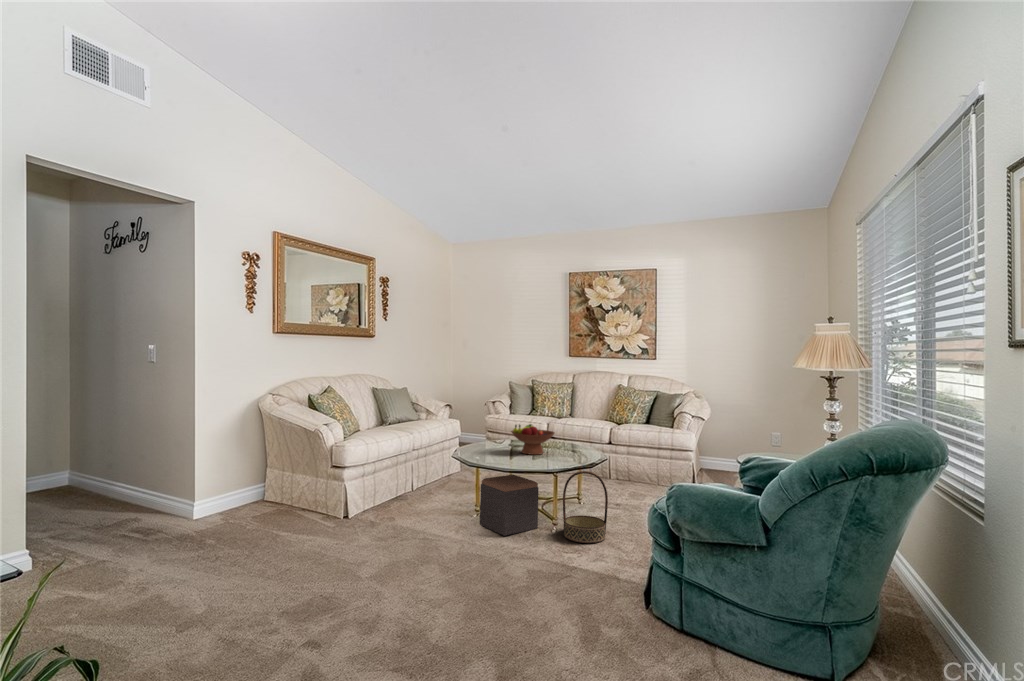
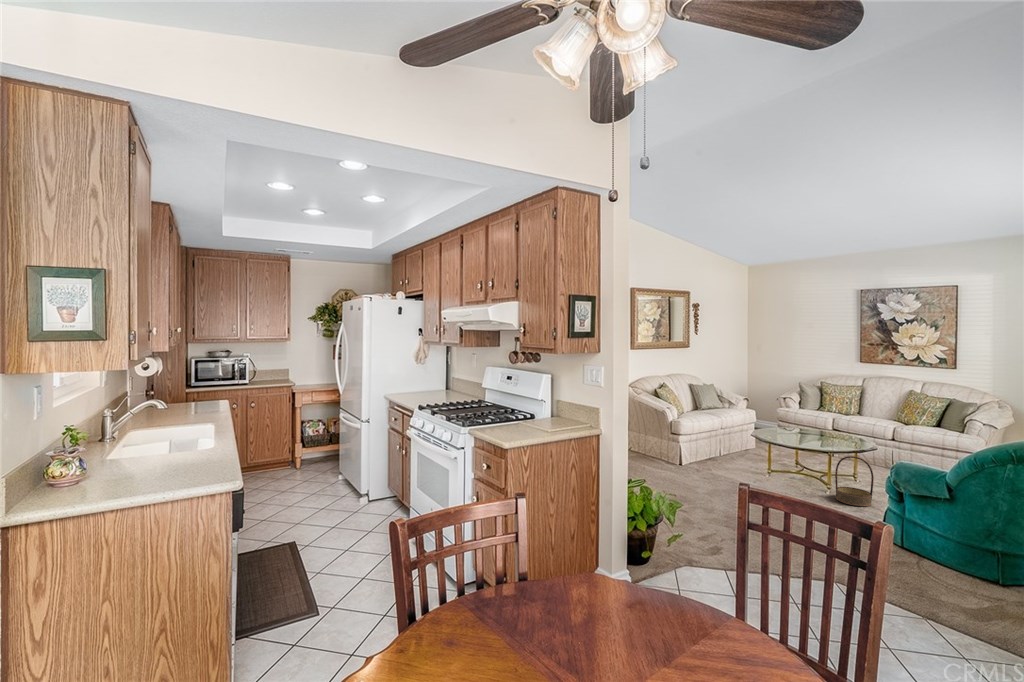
fruit bowl: present [511,424,555,455] -> none [796,418,833,441]
footstool: present [480,475,539,536] -> none [770,453,816,491]

